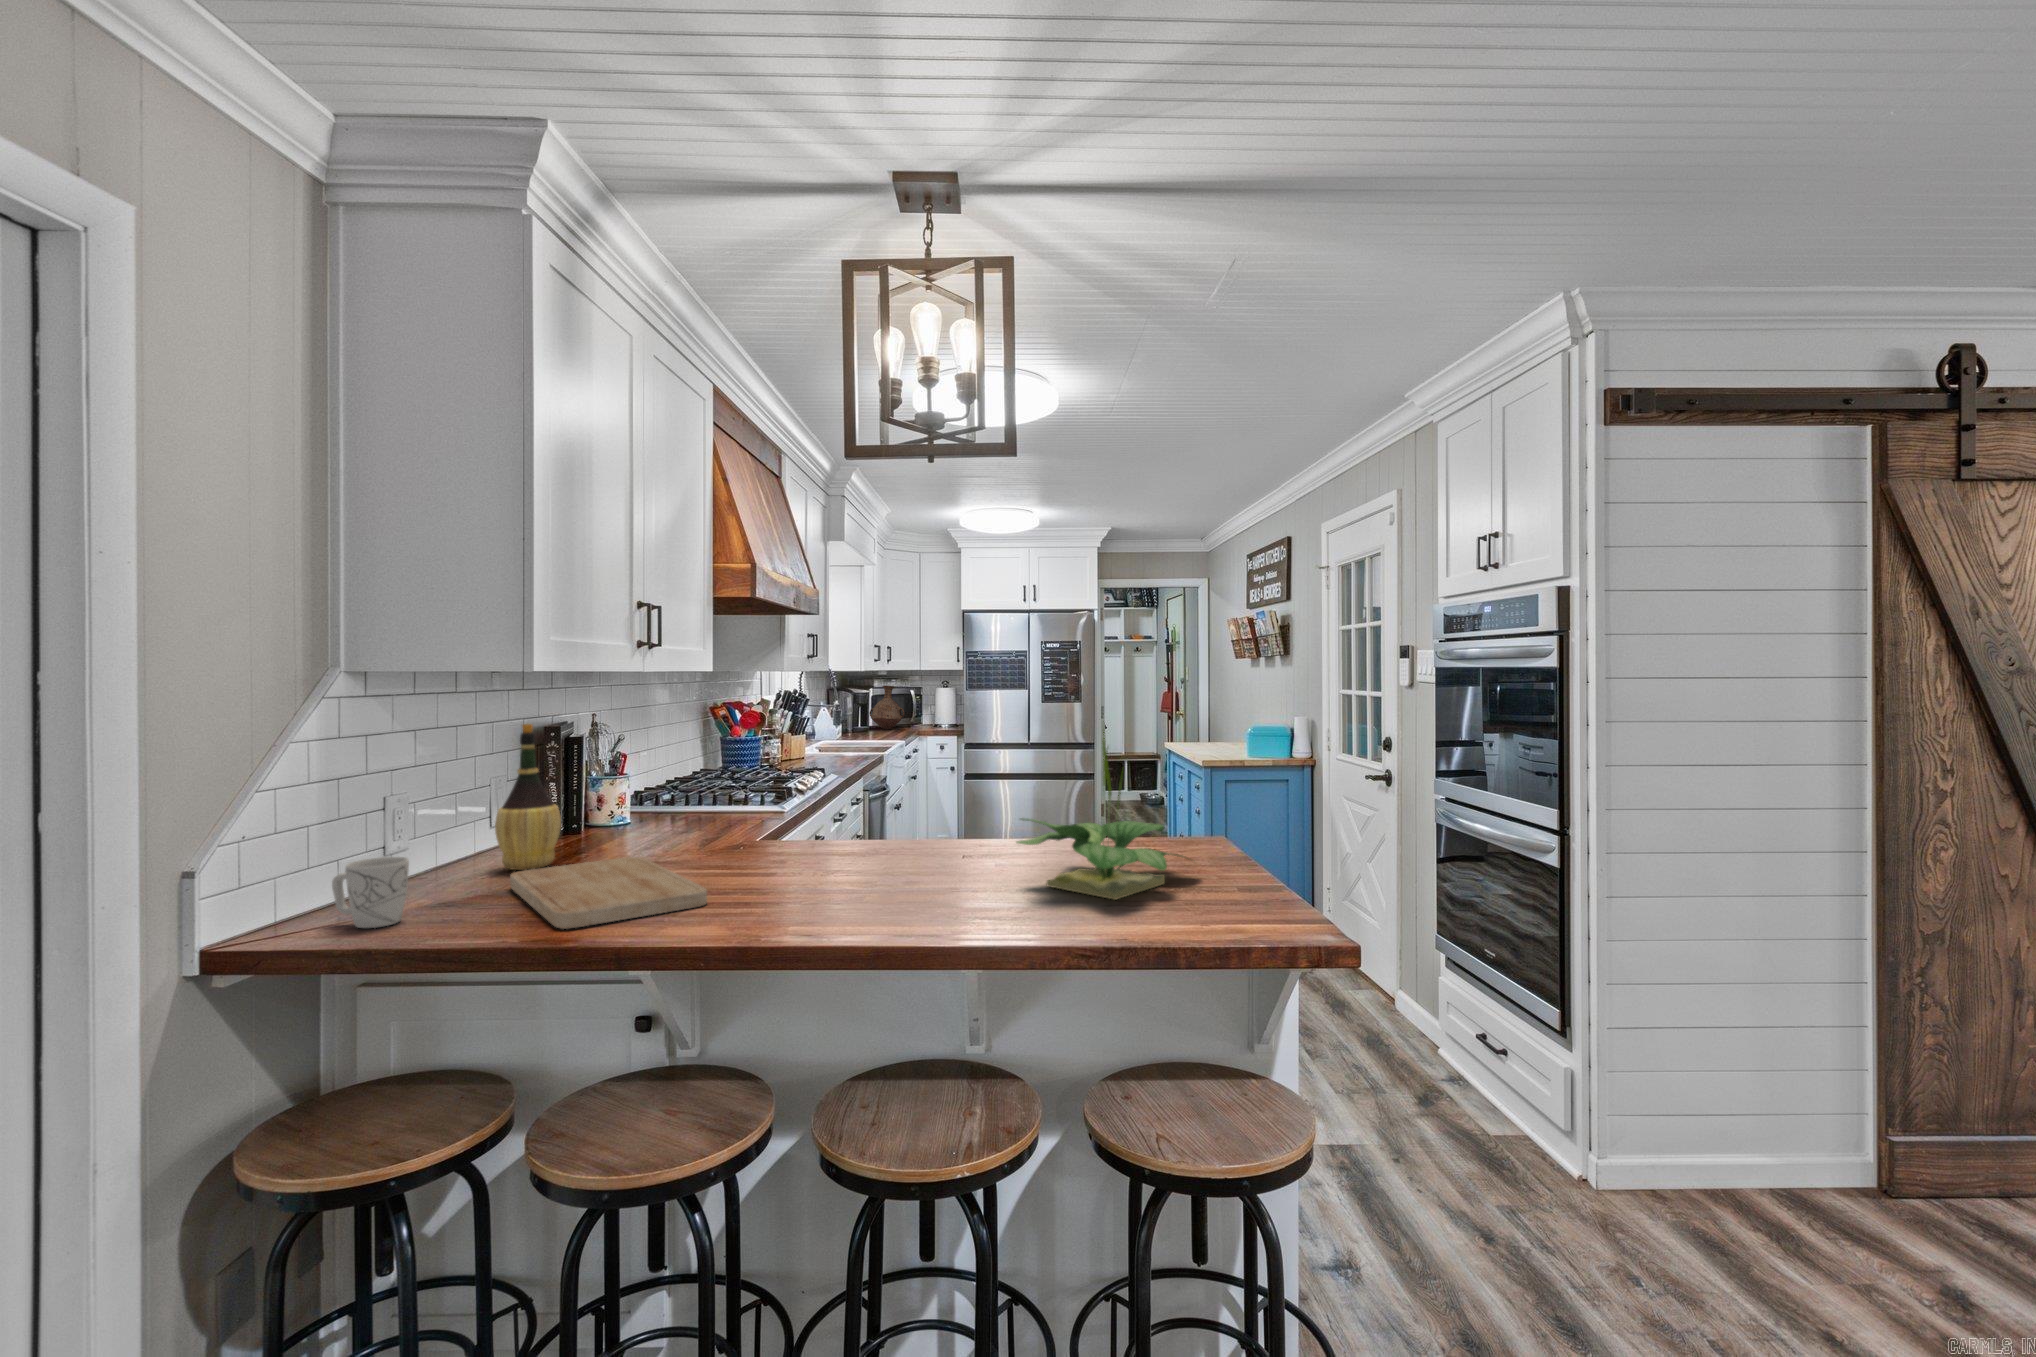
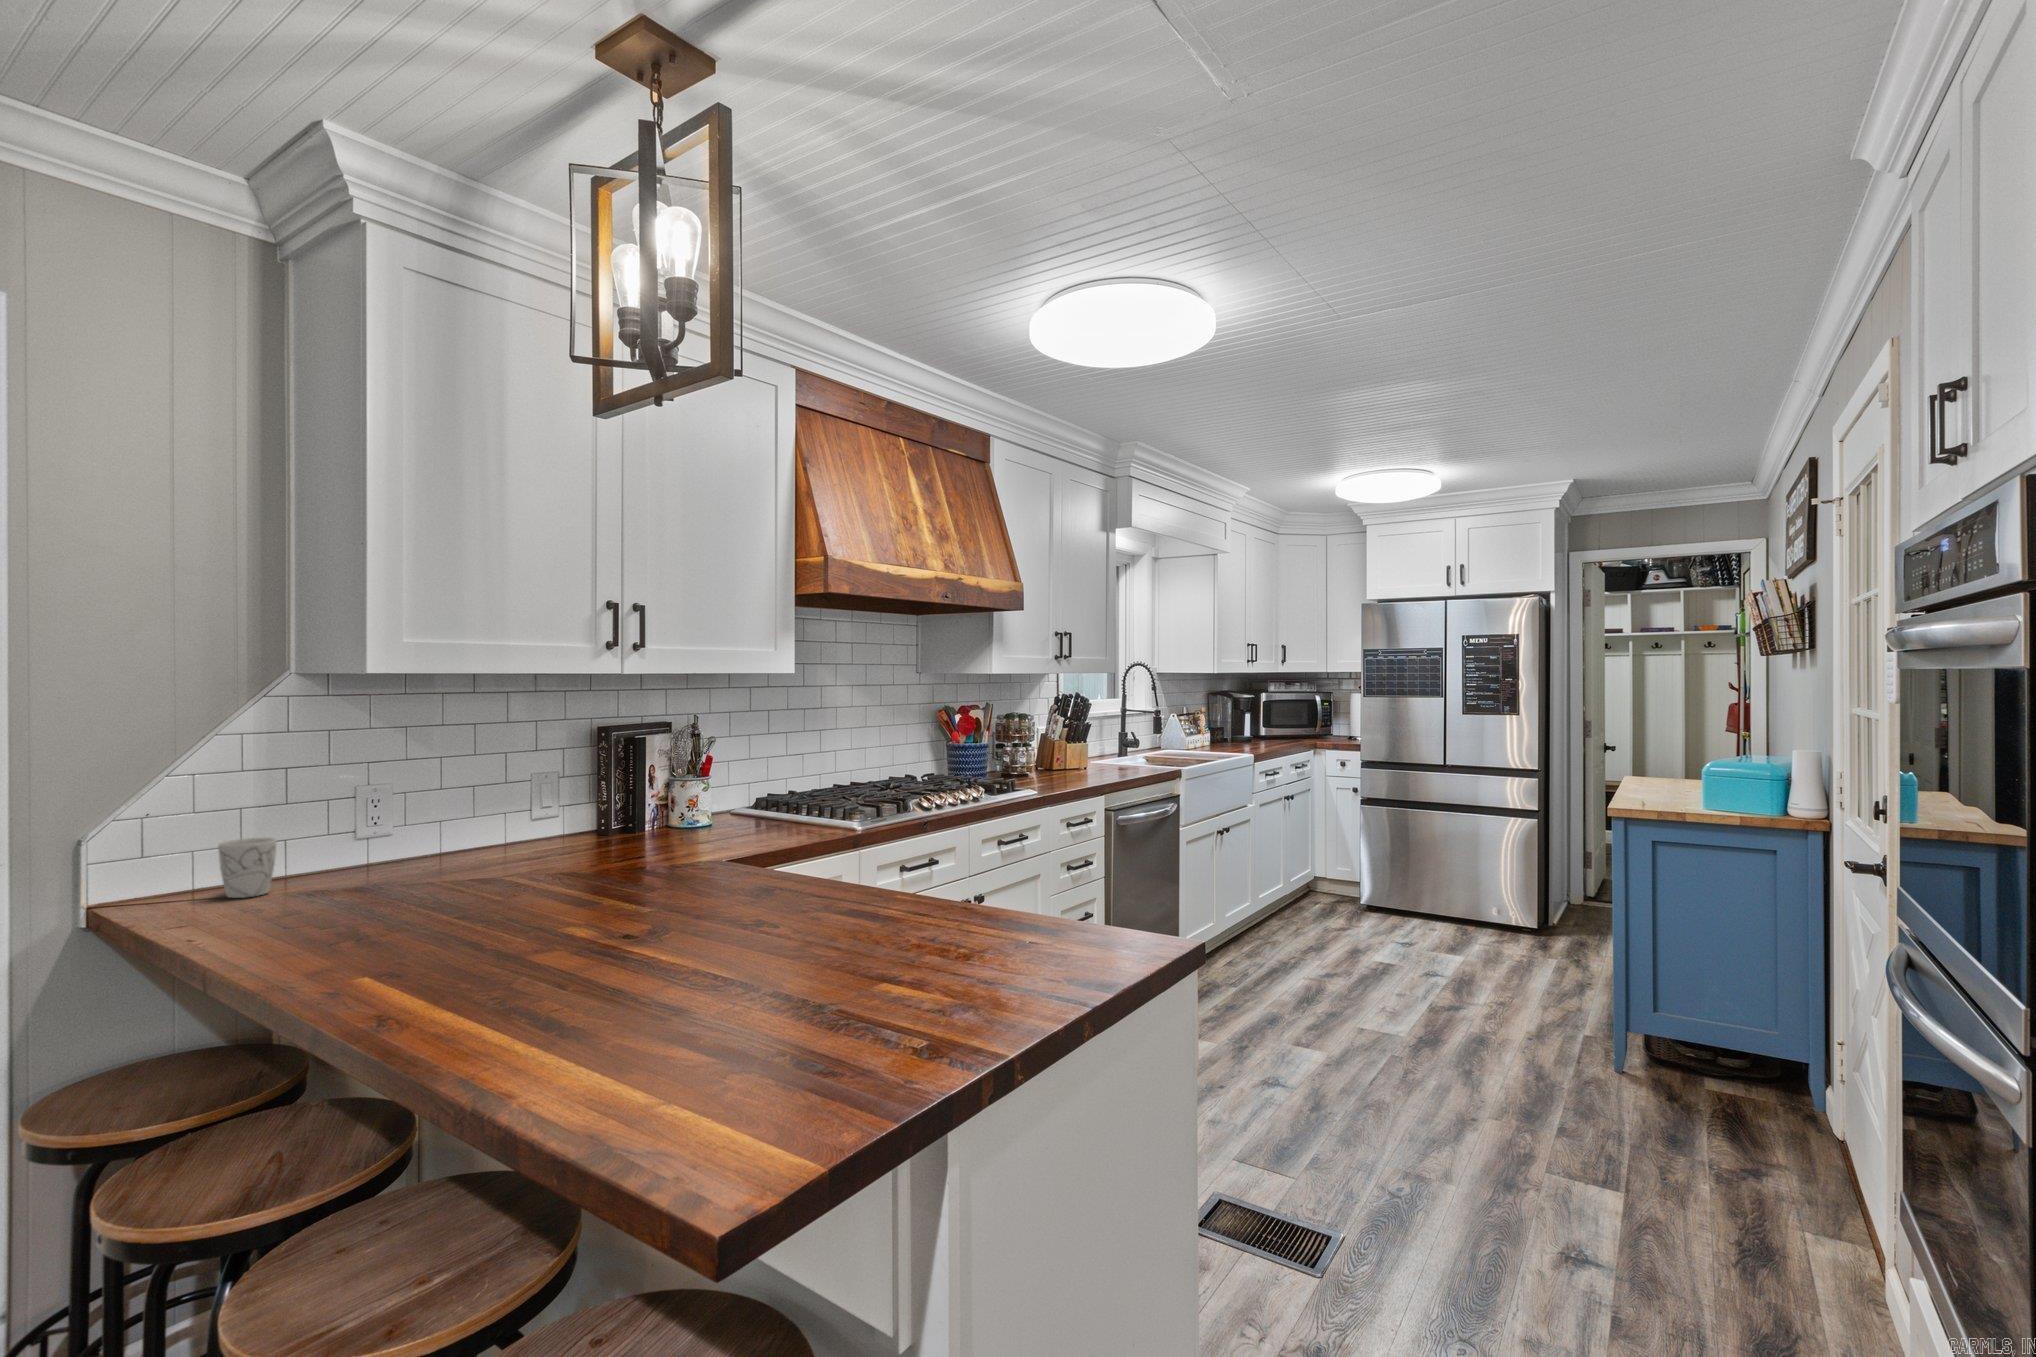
vase: present [869,686,905,730] -> none [1238,692,1276,743]
potted plant: present [1017,721,1184,900] -> none [588,744,870,999]
wine bottle: present [495,723,561,870] -> none [450,725,513,861]
cutting board: present [510,857,707,929] -> none [275,861,525,924]

